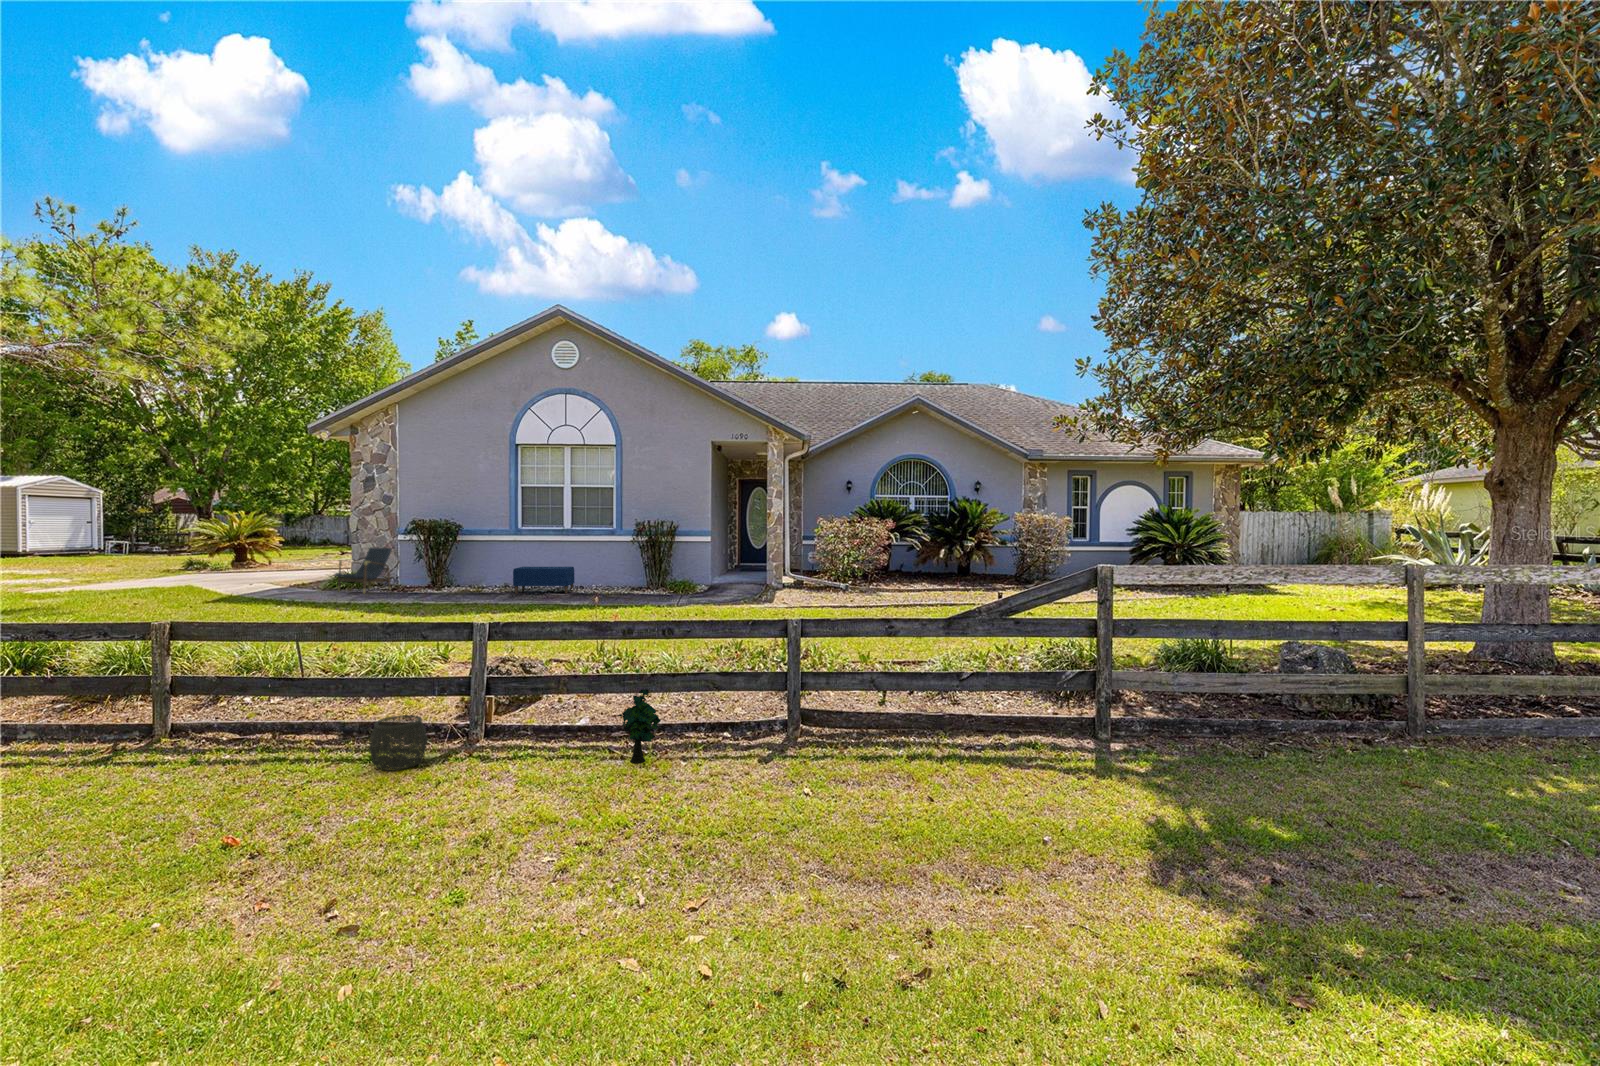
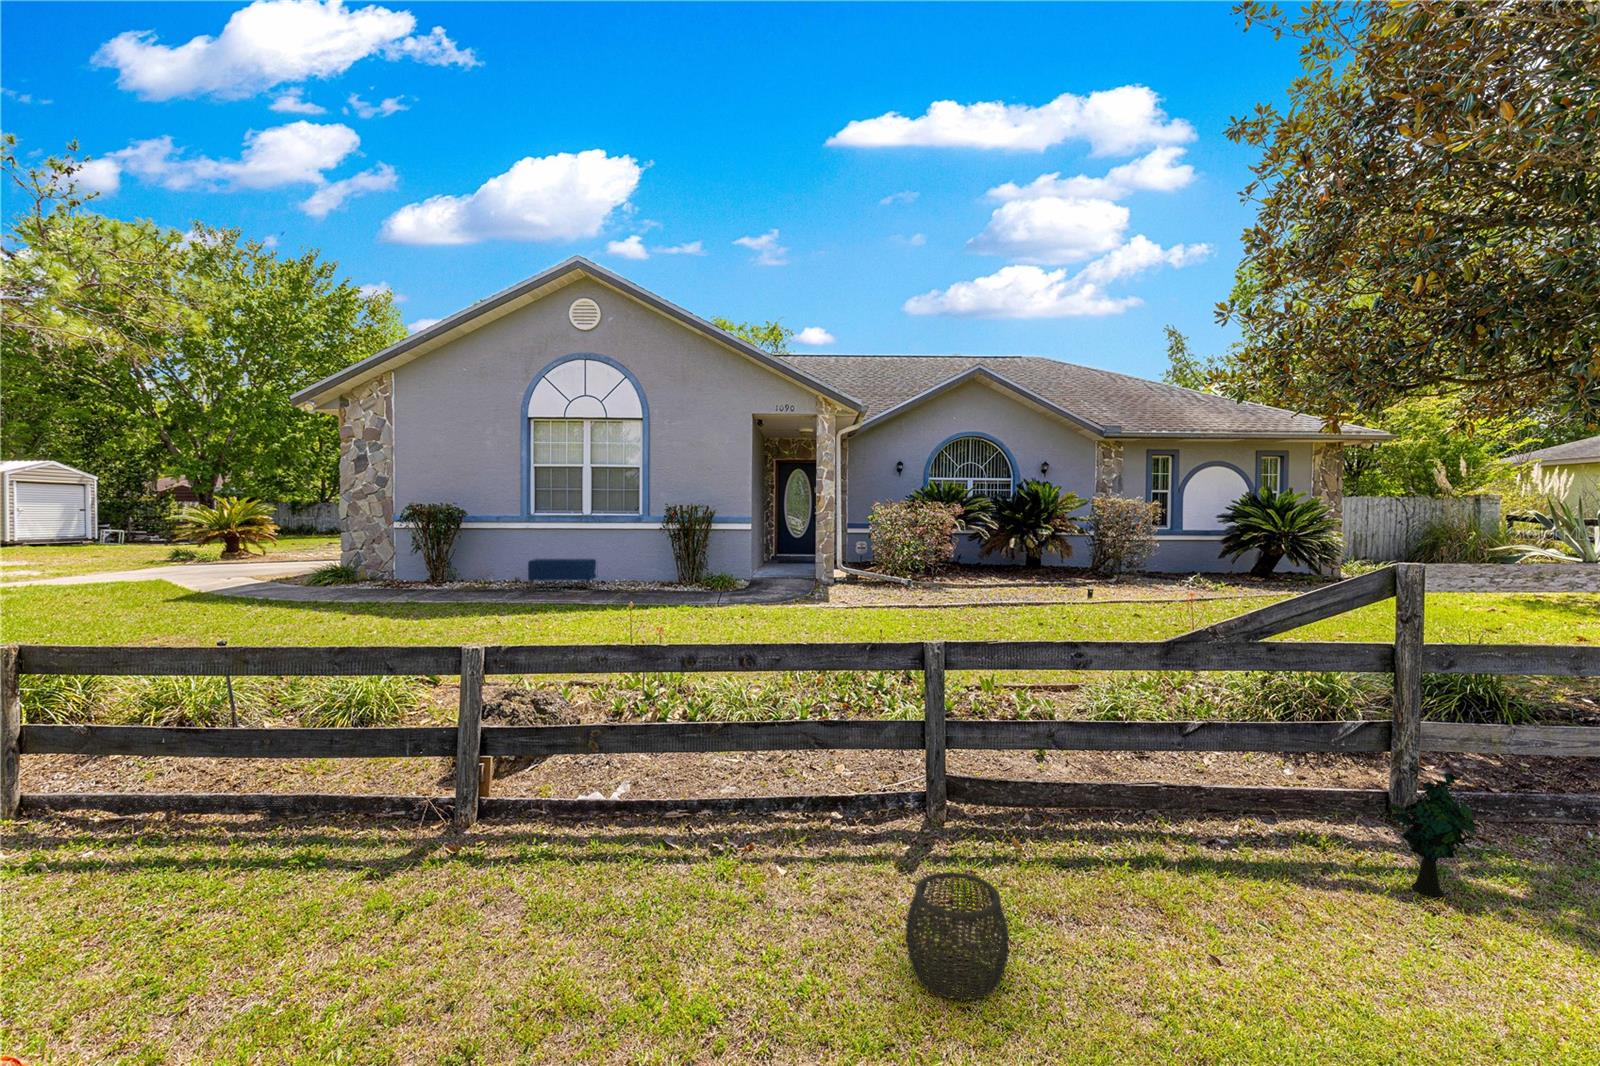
lounge chair: present [335,548,392,593] -> none [327,537,392,589]
decorative plant: present [618,689,661,763] -> present [1388,773,1477,897]
woven basket: present [369,715,427,771] -> present [906,872,1009,1001]

